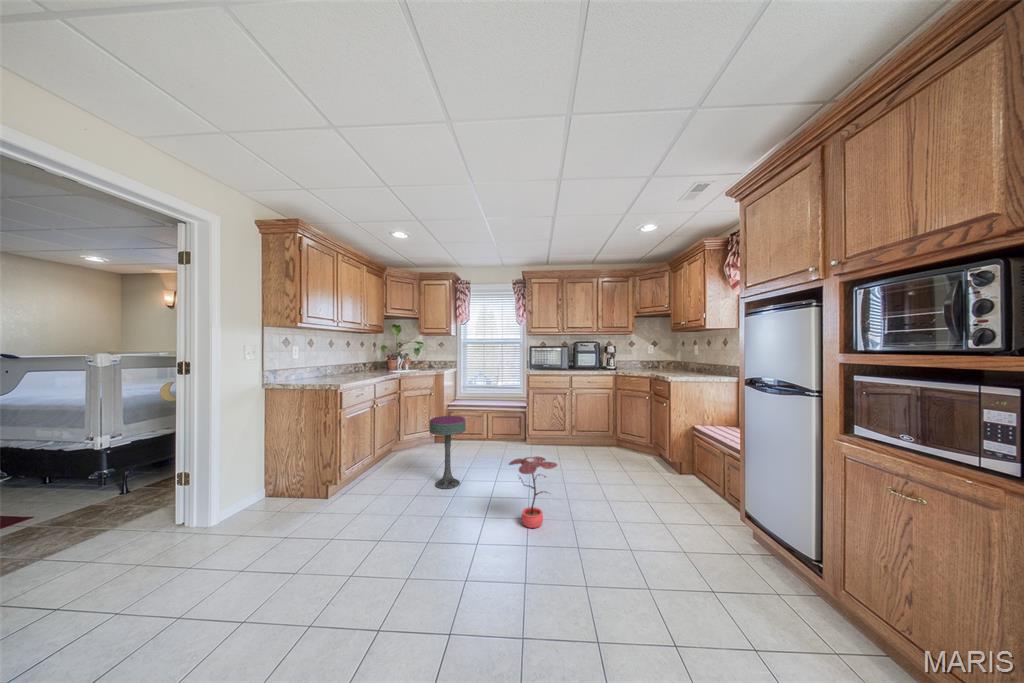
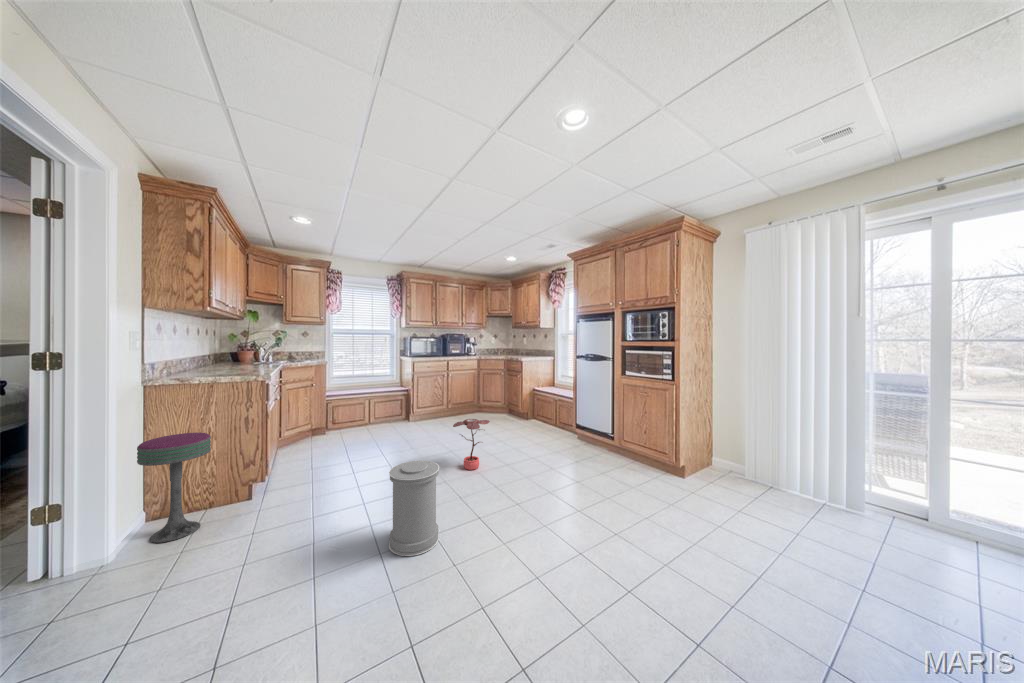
bar stool: present [429,416,466,489] -> present [137,433,211,543]
trash can: none [337,504,403,632] -> present [389,461,439,556]

